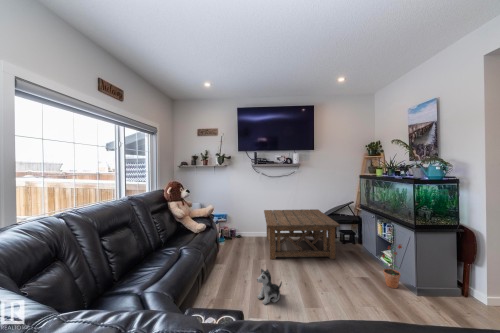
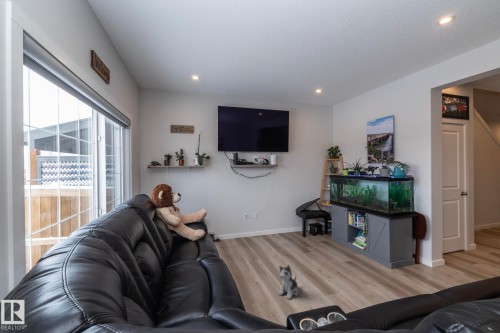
coffee table: present [264,209,340,259] -> none [243,207,322,257]
potted plant: present [382,244,402,288] -> none [363,230,379,266]

